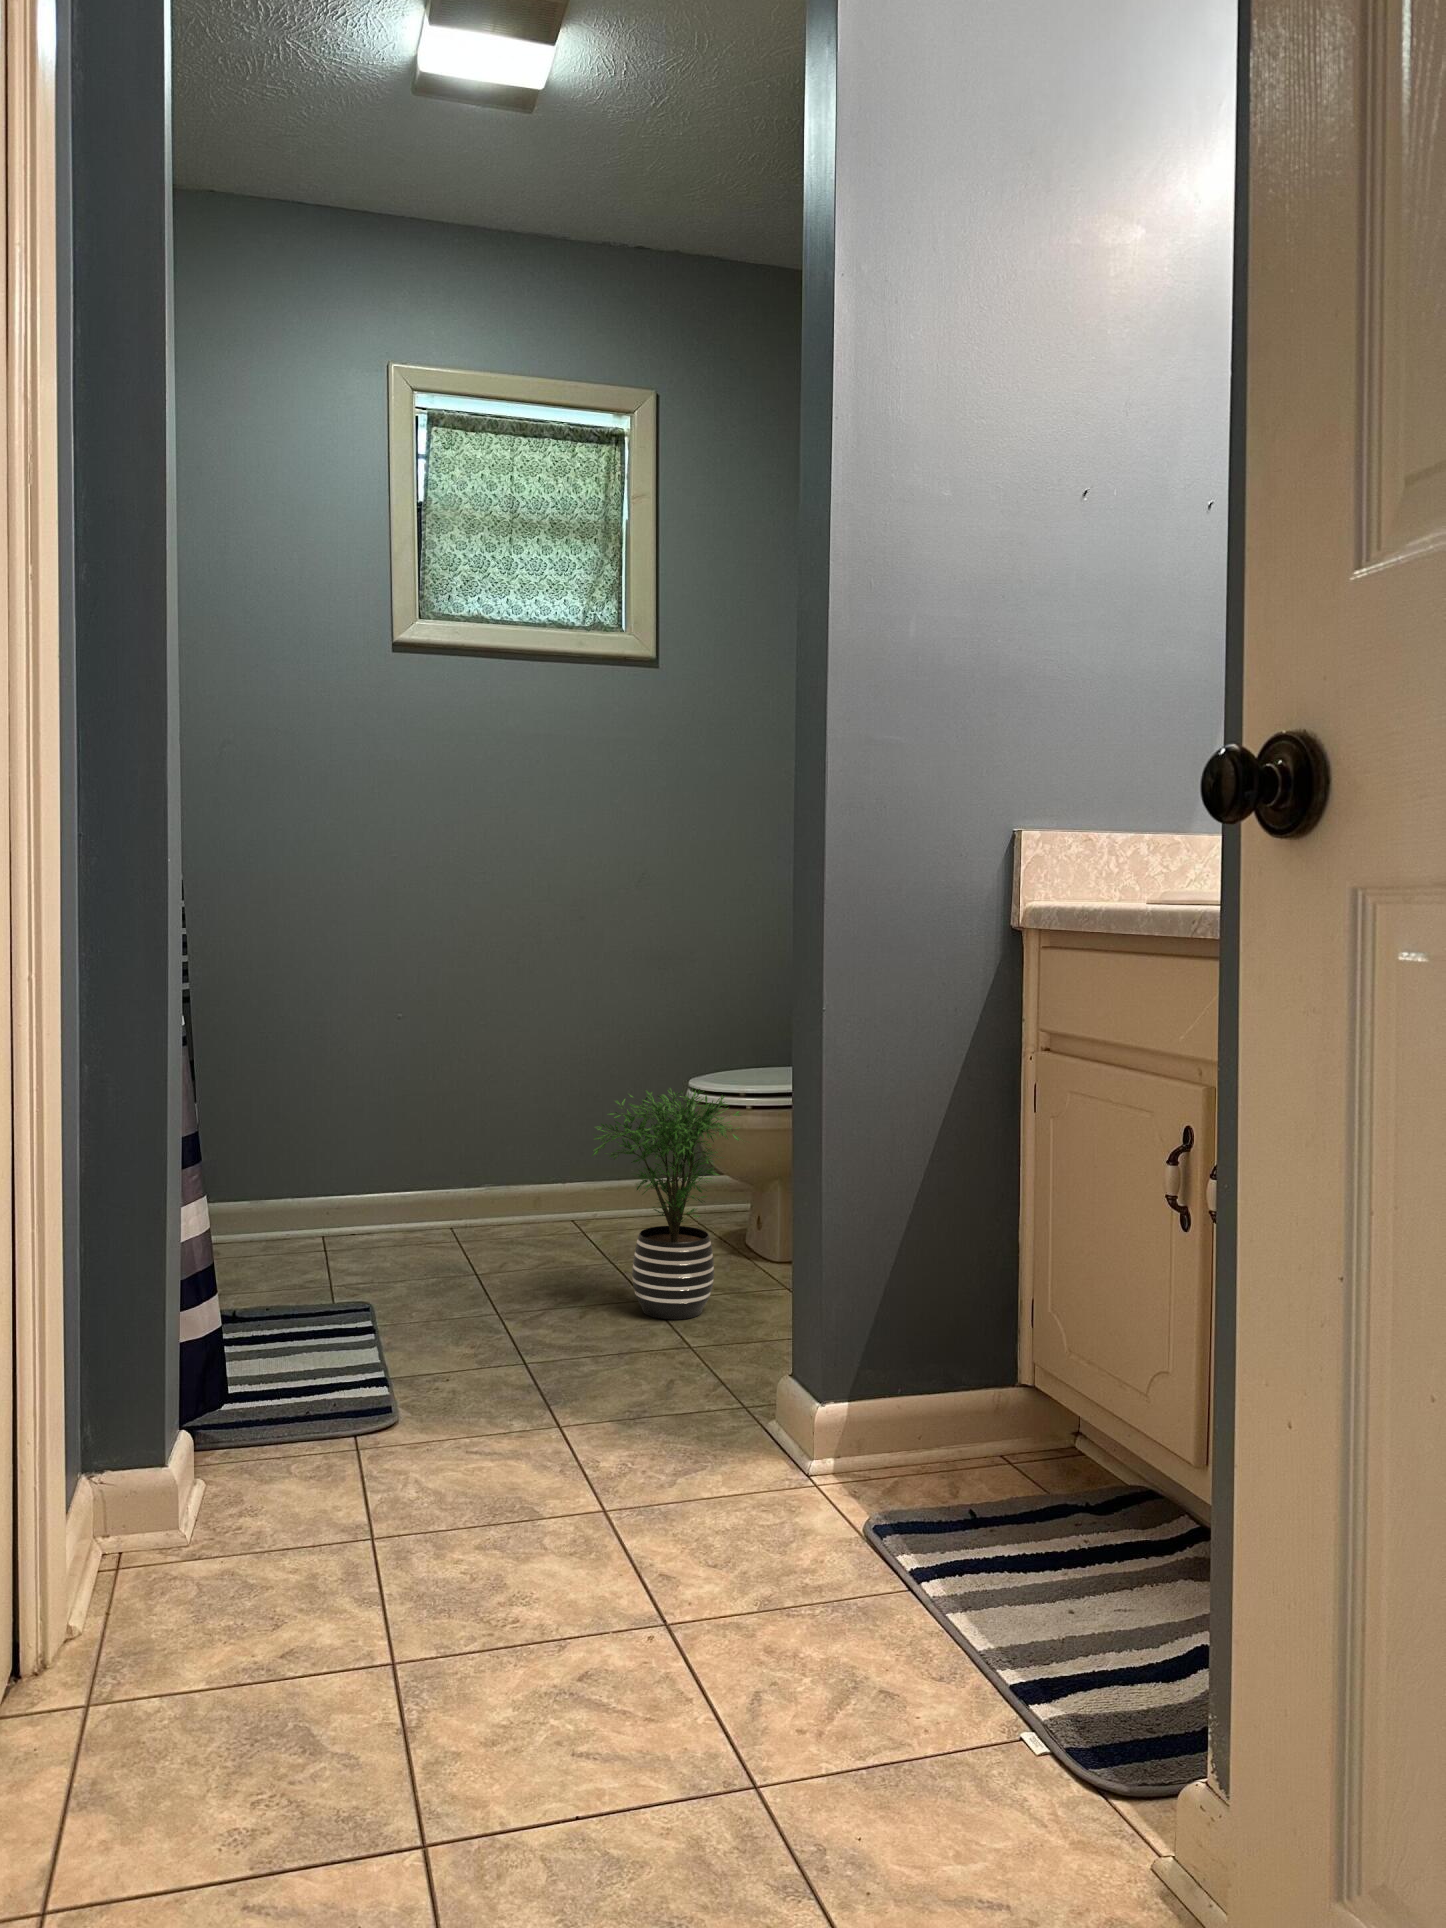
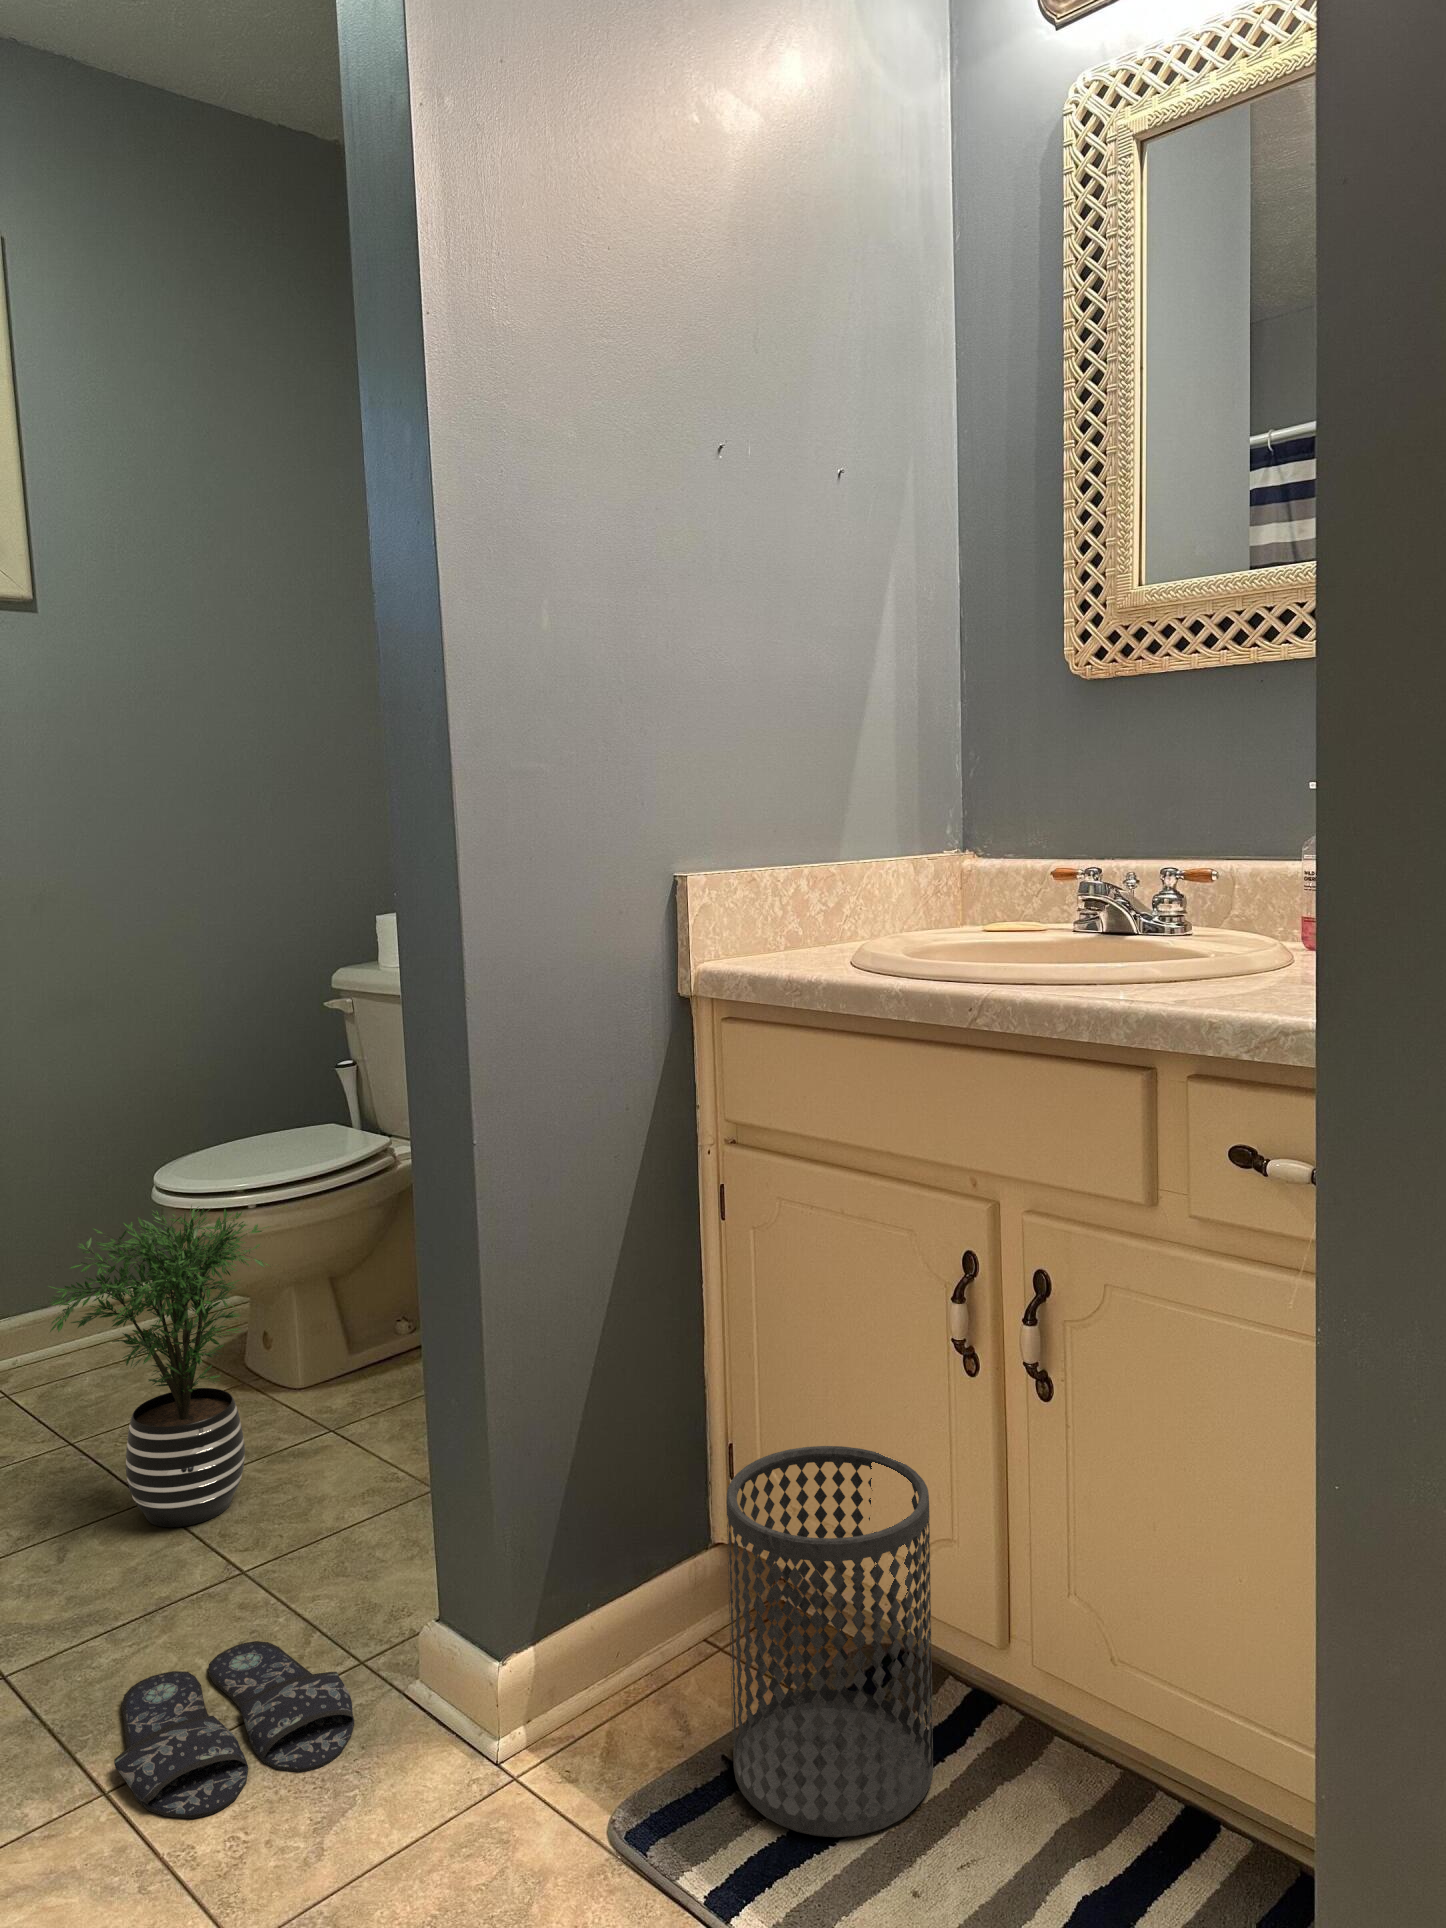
wastebasket: none [970,1284,1144,1577] -> present [726,1446,933,1837]
slippers: none [571,1380,727,1450] -> present [114,1641,354,1819]

